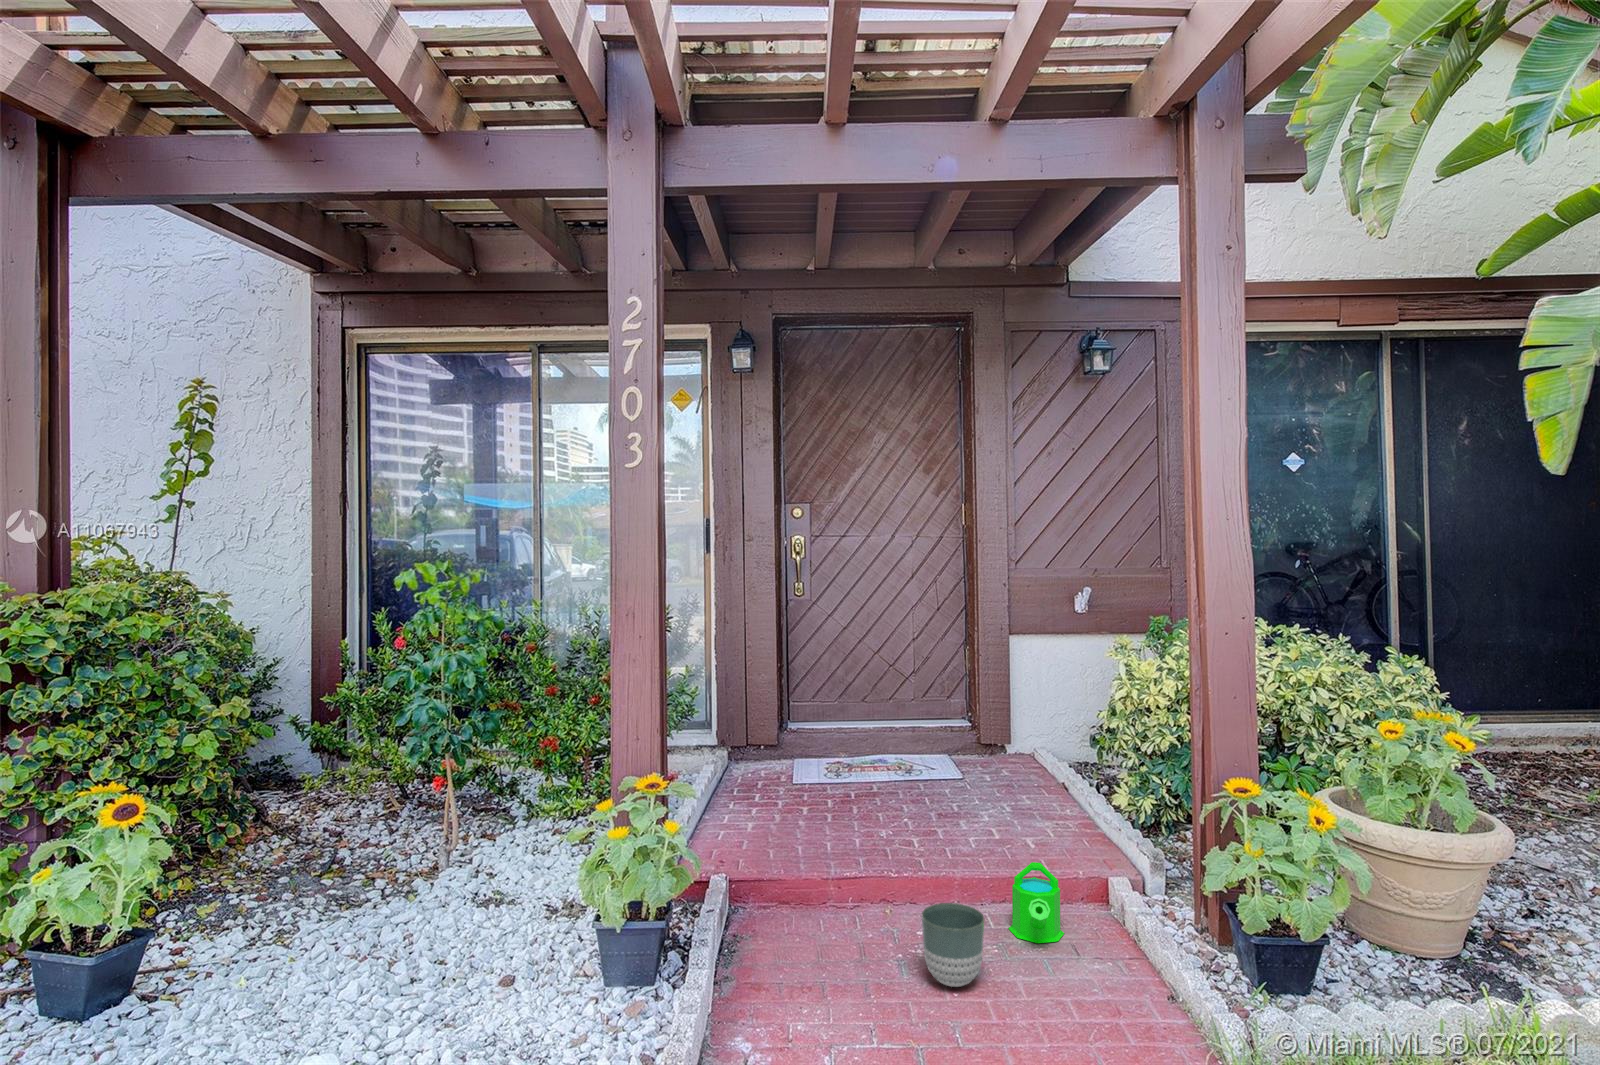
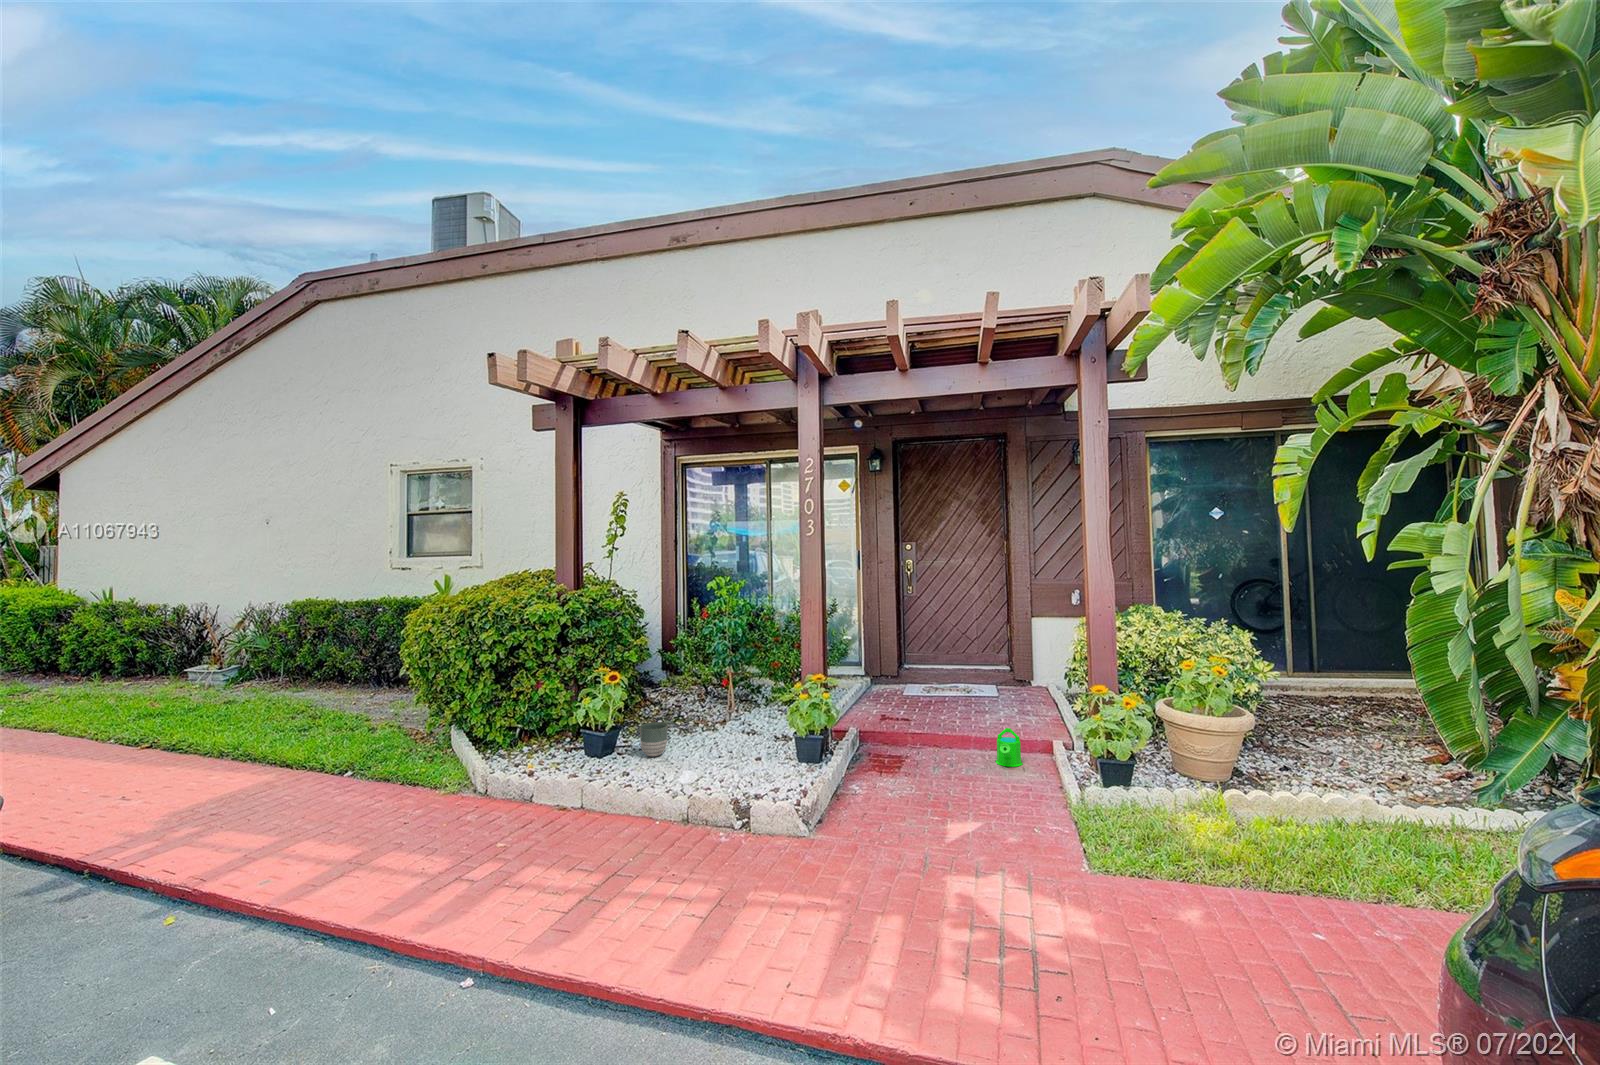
planter: present [922,903,984,987] -> present [640,722,668,757]

